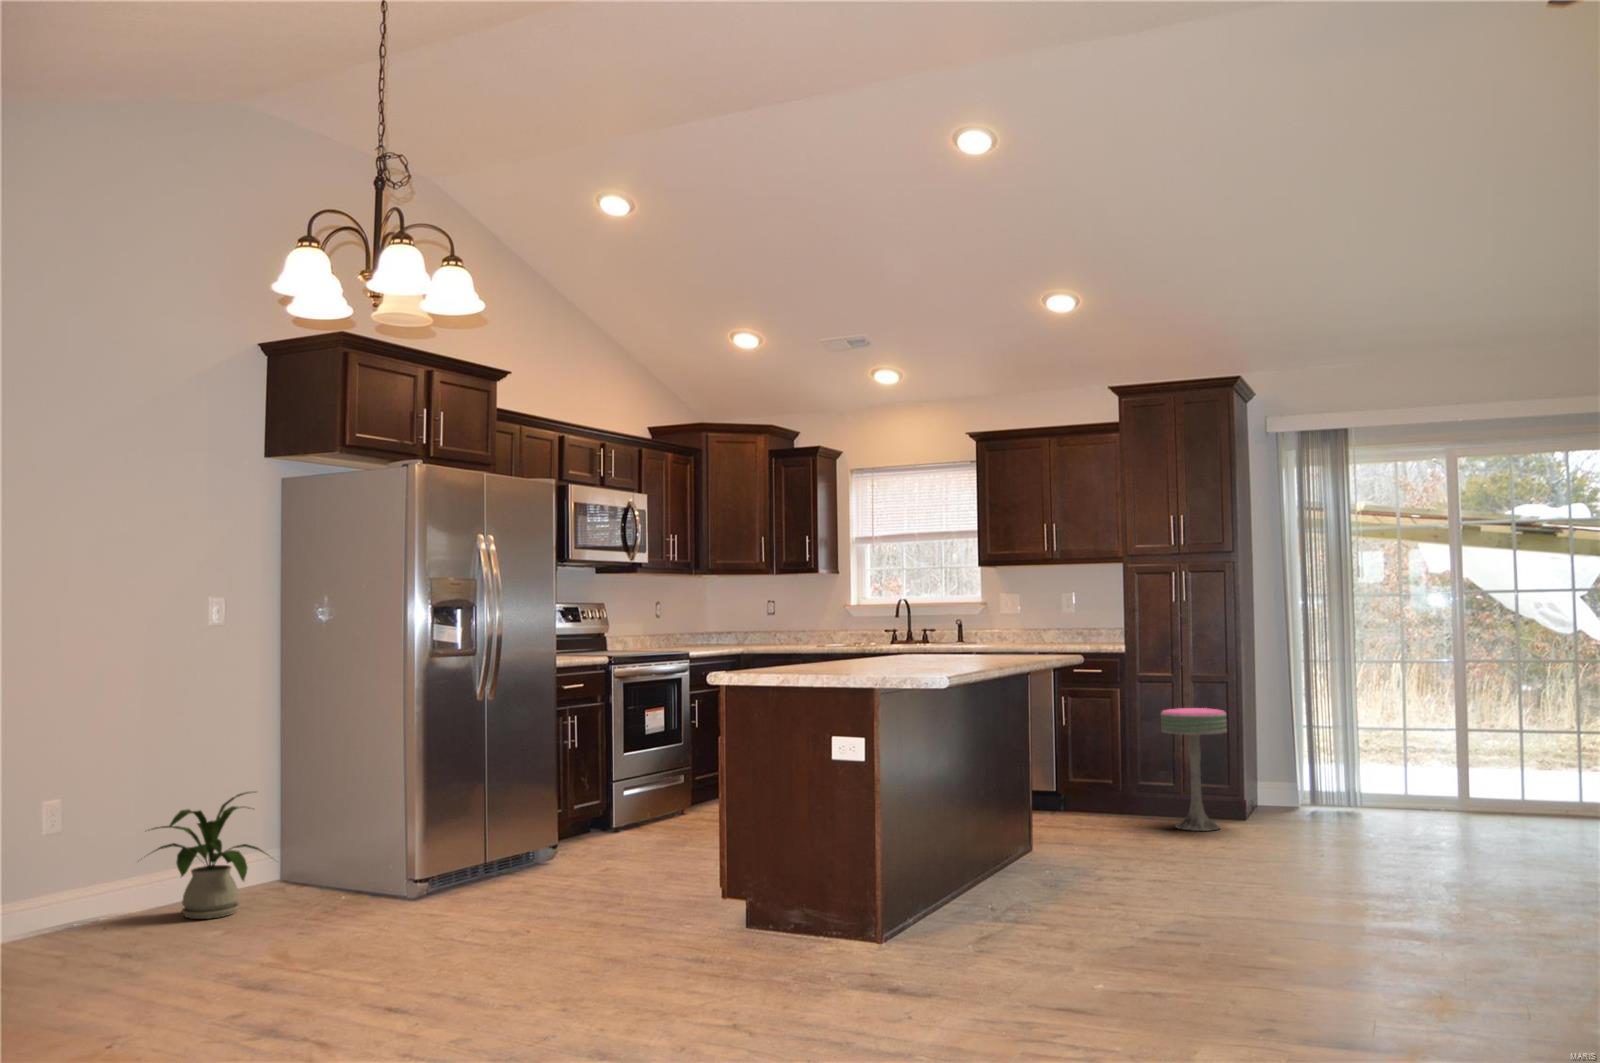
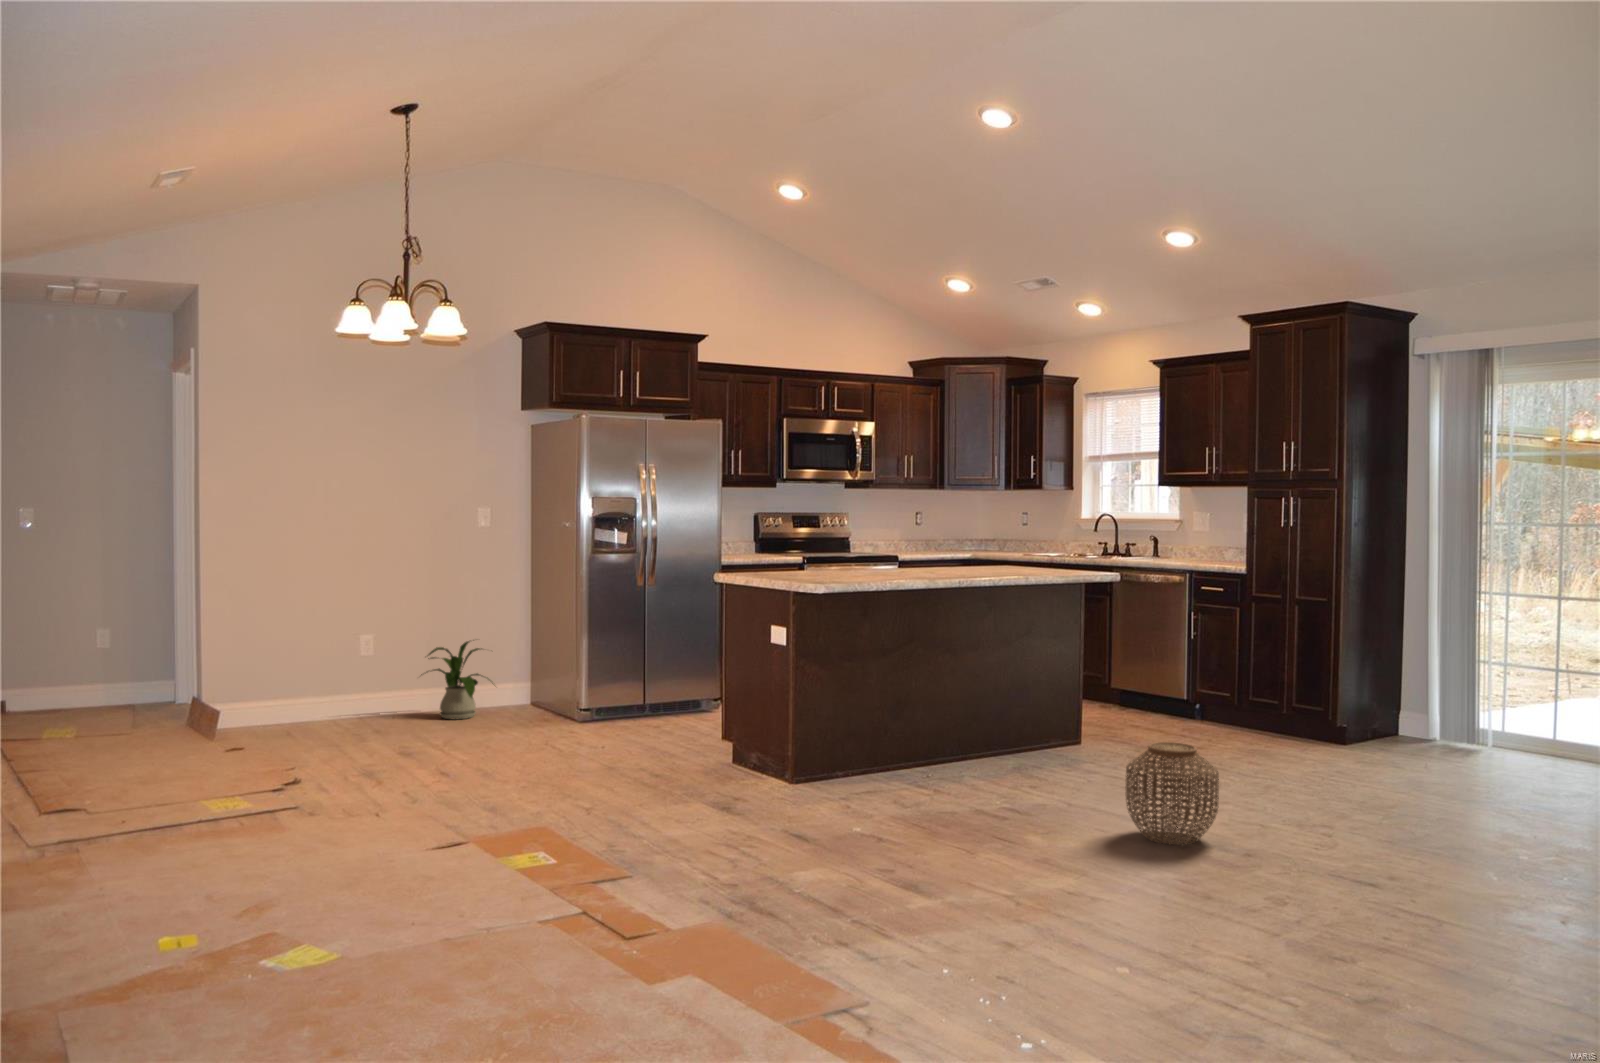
bar stool: present [1161,708,1227,831] -> none [1252,631,1318,750]
woven basket: none [1302,822,1408,934] -> present [1126,742,1219,844]

